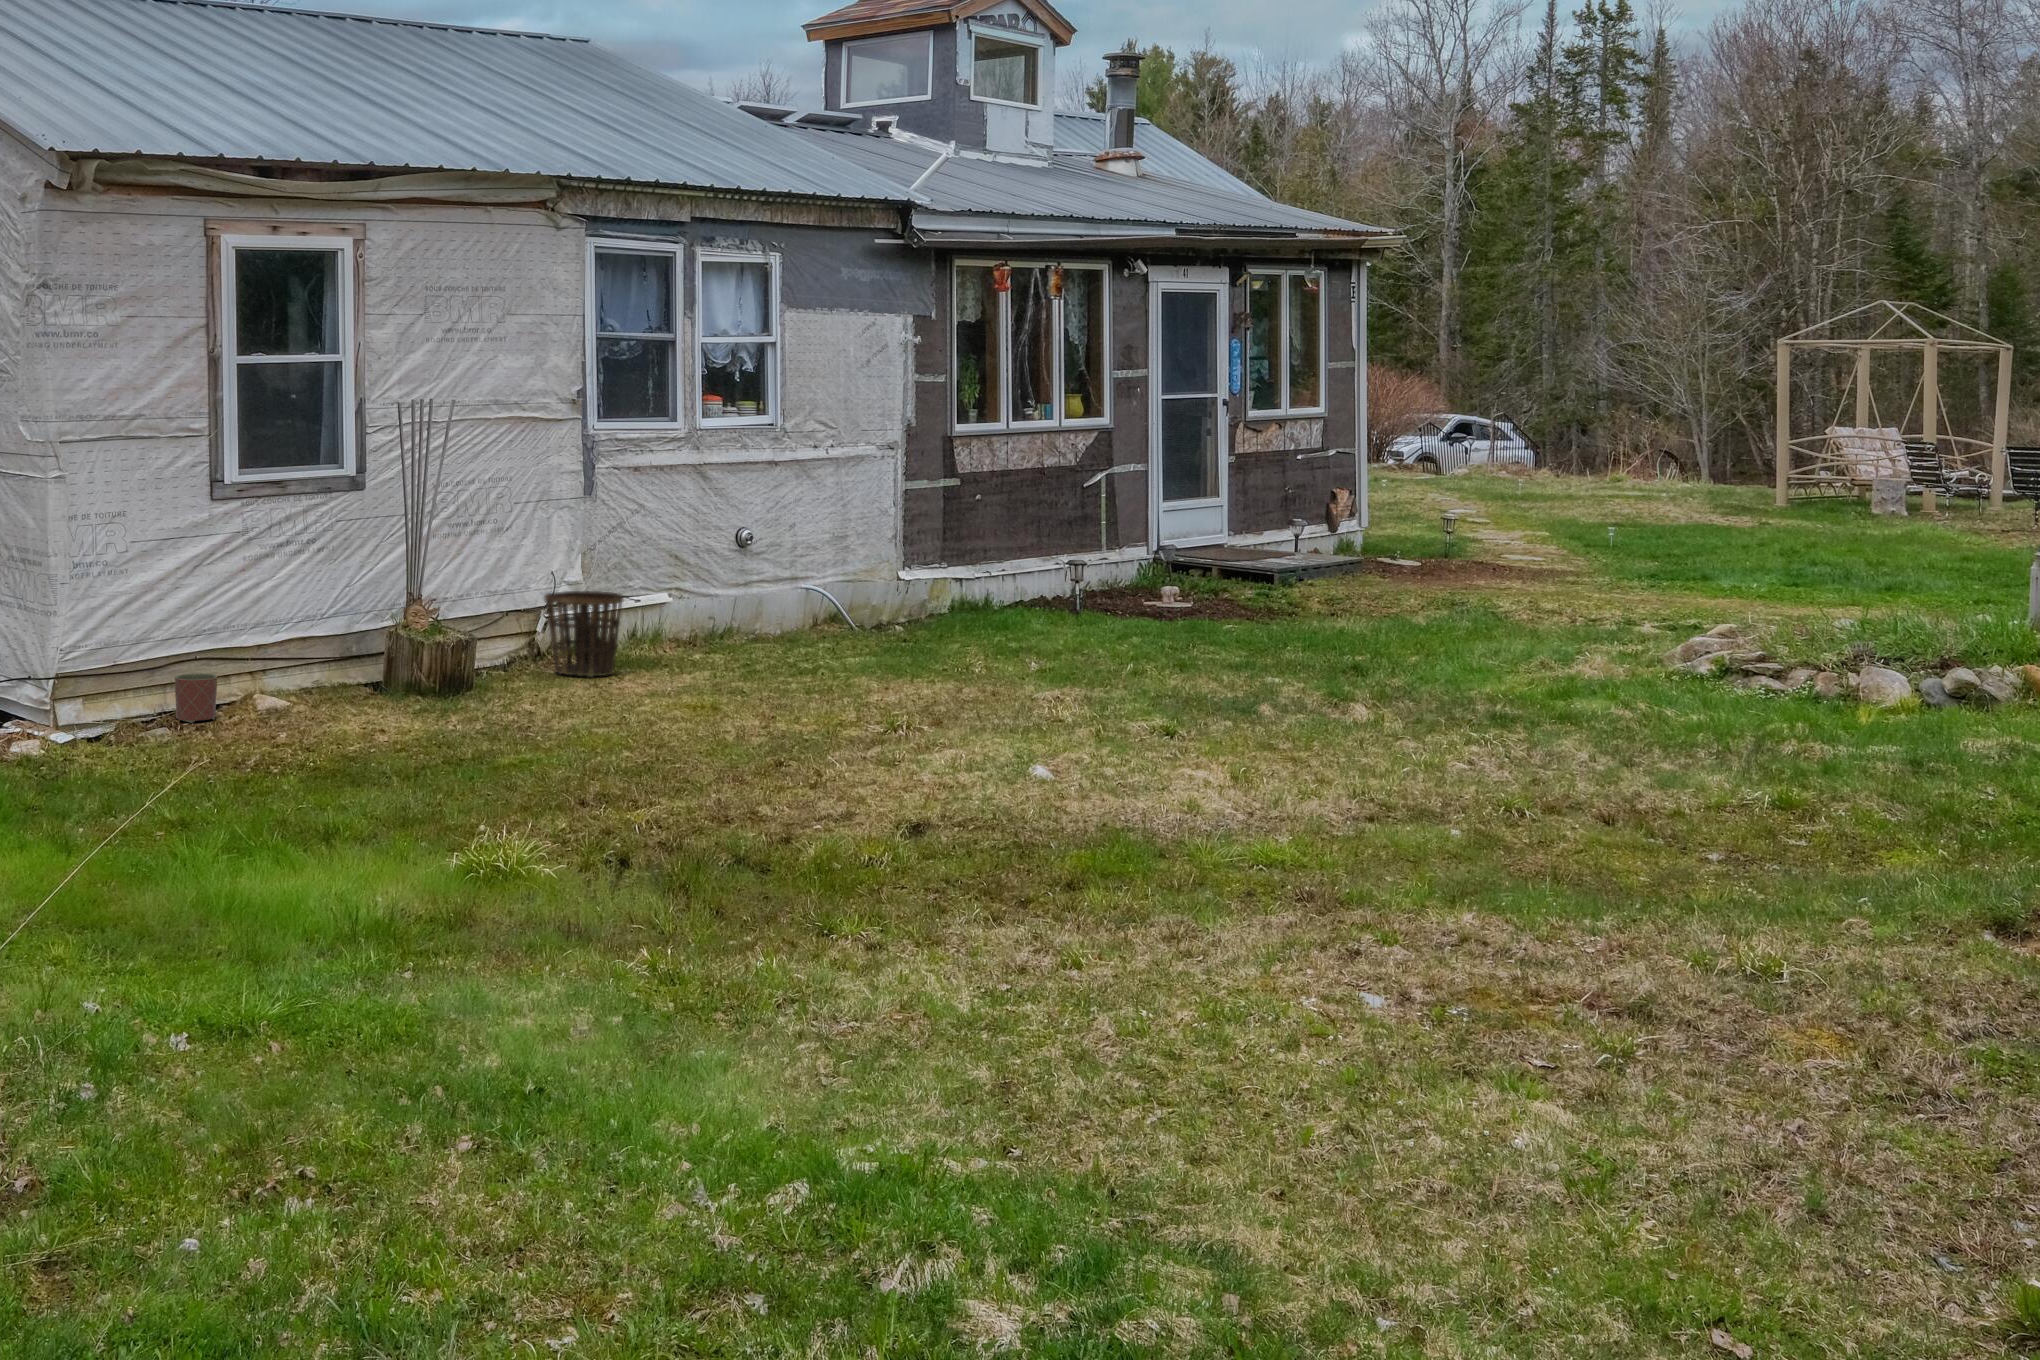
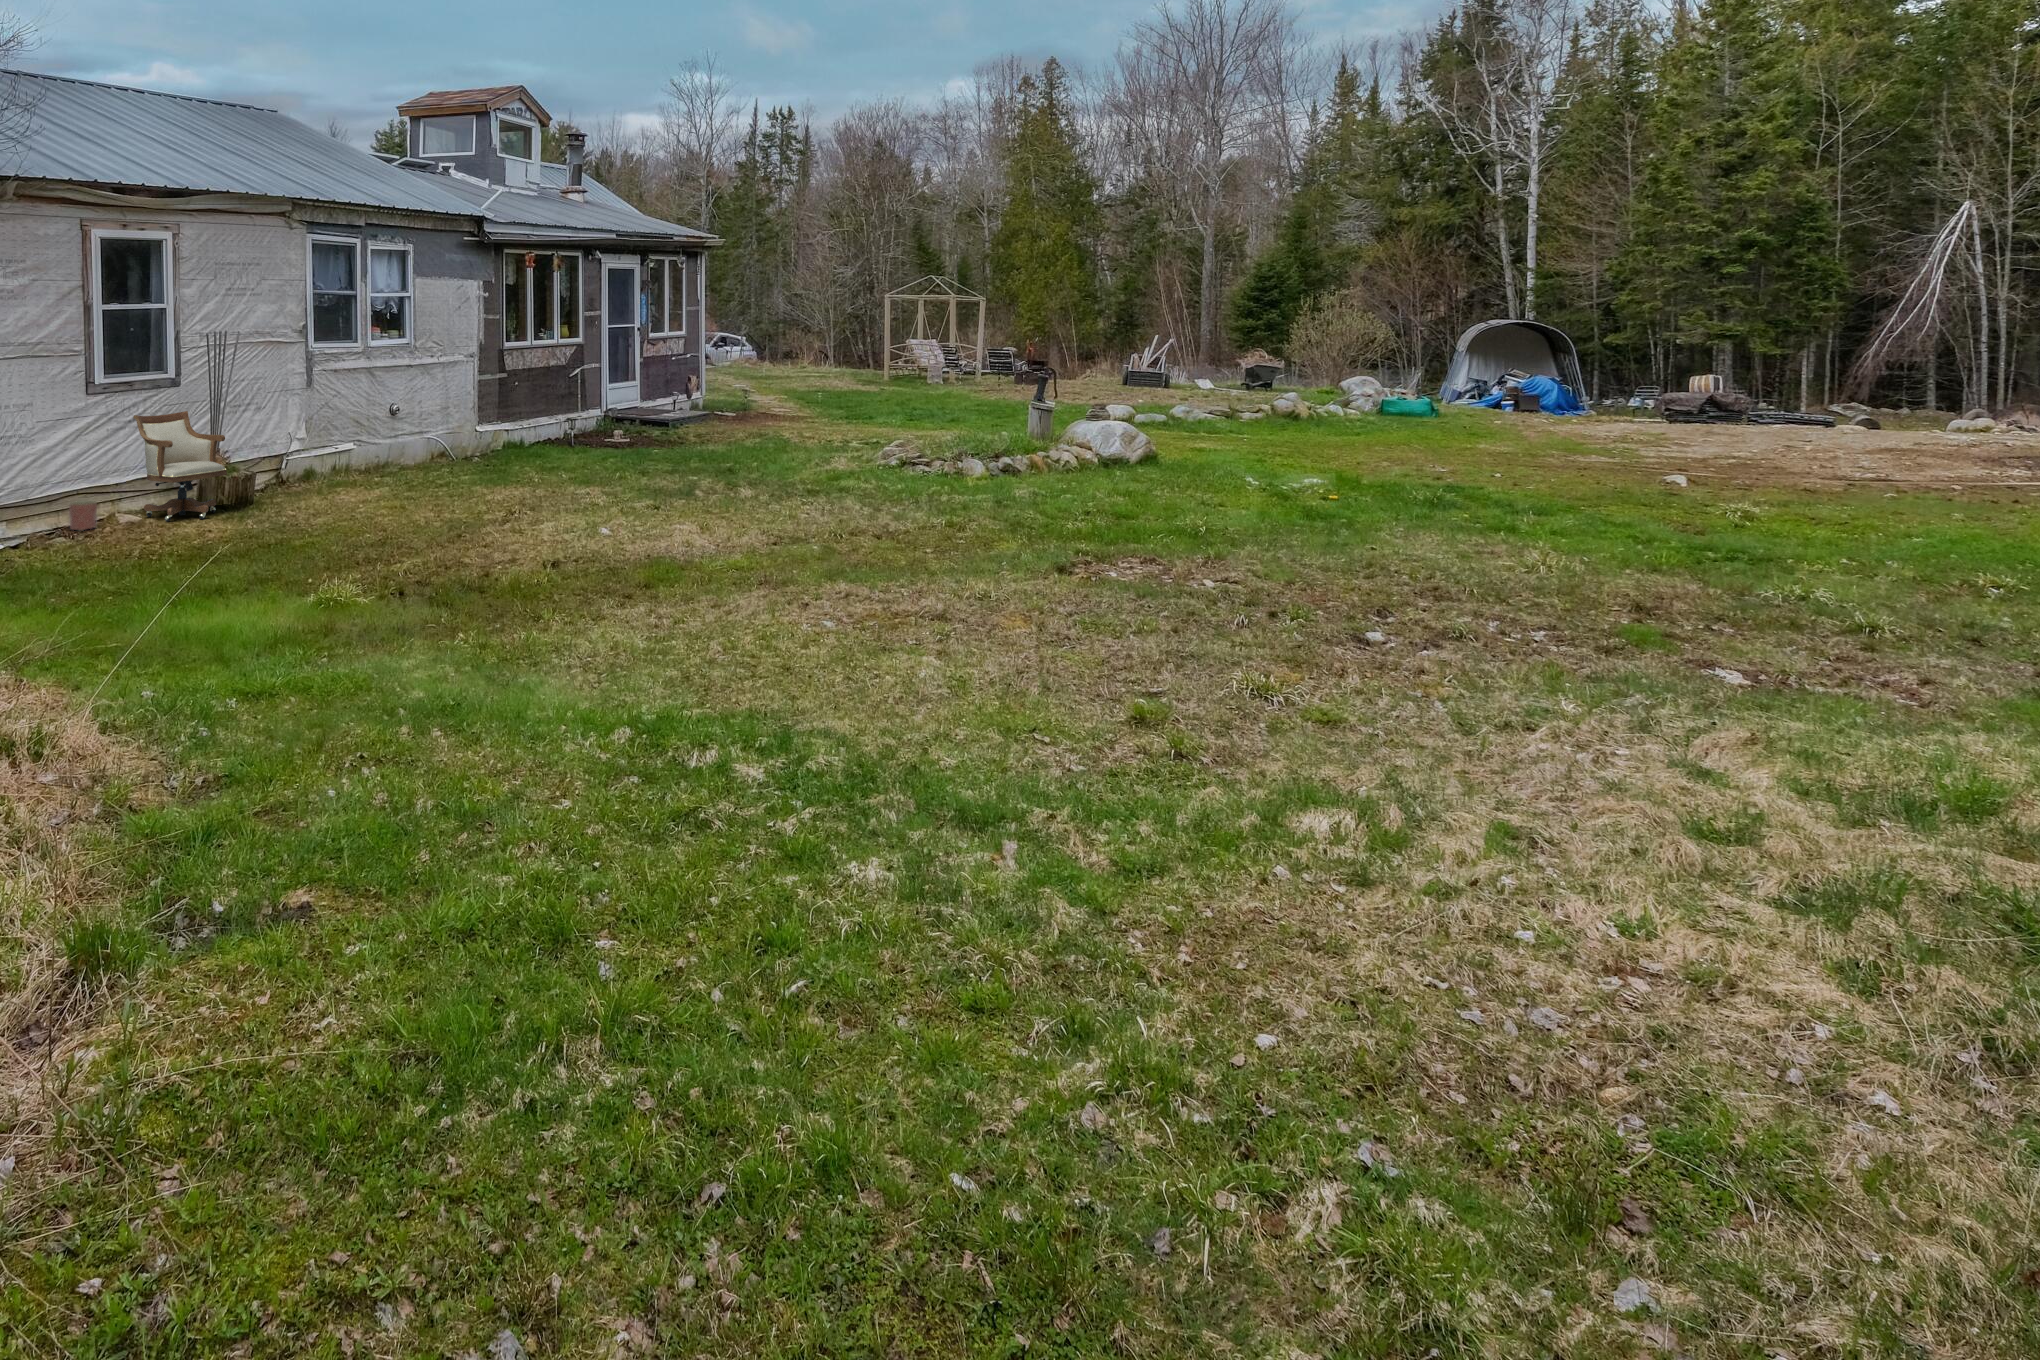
chair: none [282,531,425,716] -> present [133,411,227,521]
basket: present [545,591,623,676] -> none [287,443,335,492]

